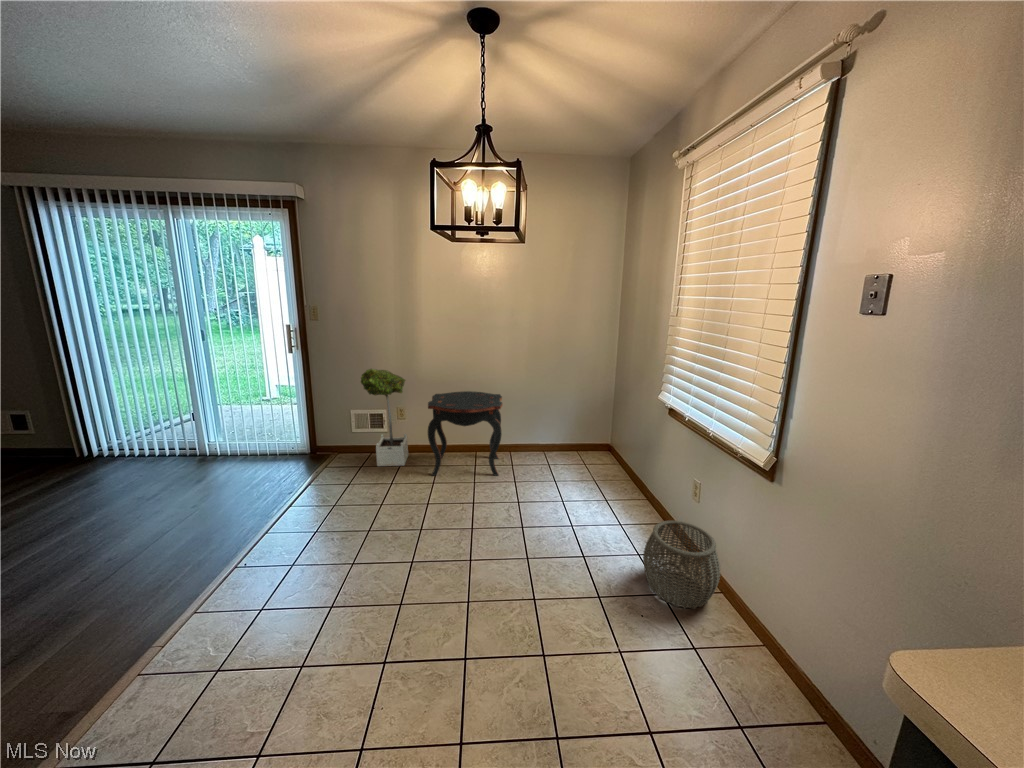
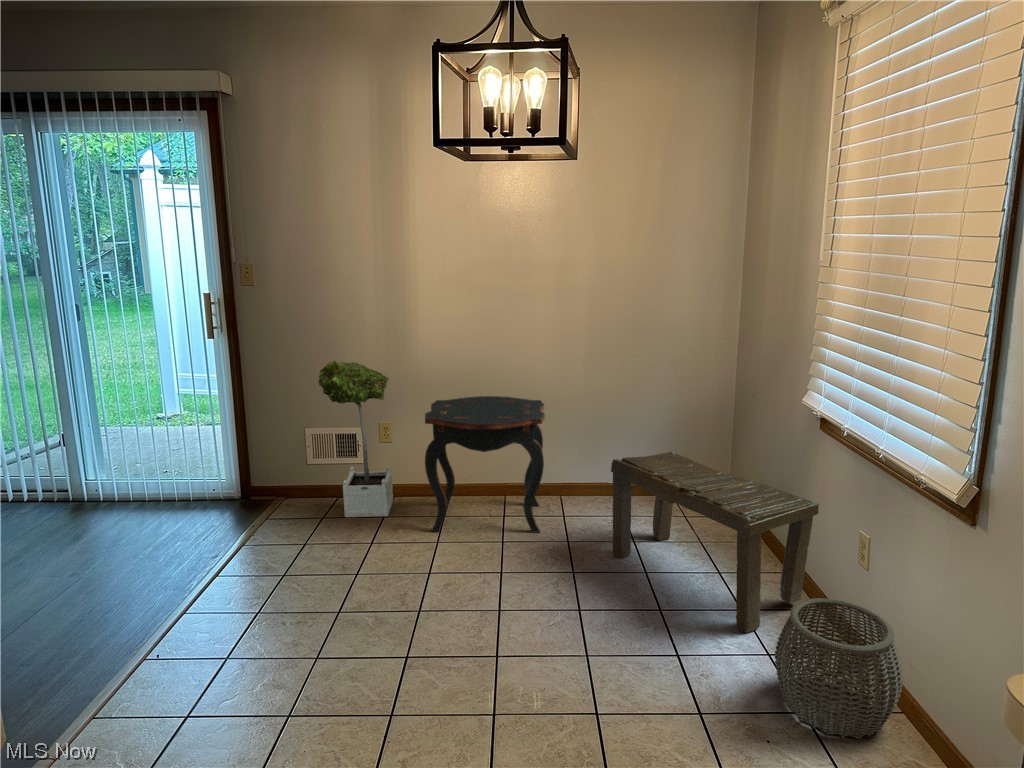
bench: none [543,426,668,539] -> present [611,451,819,632]

